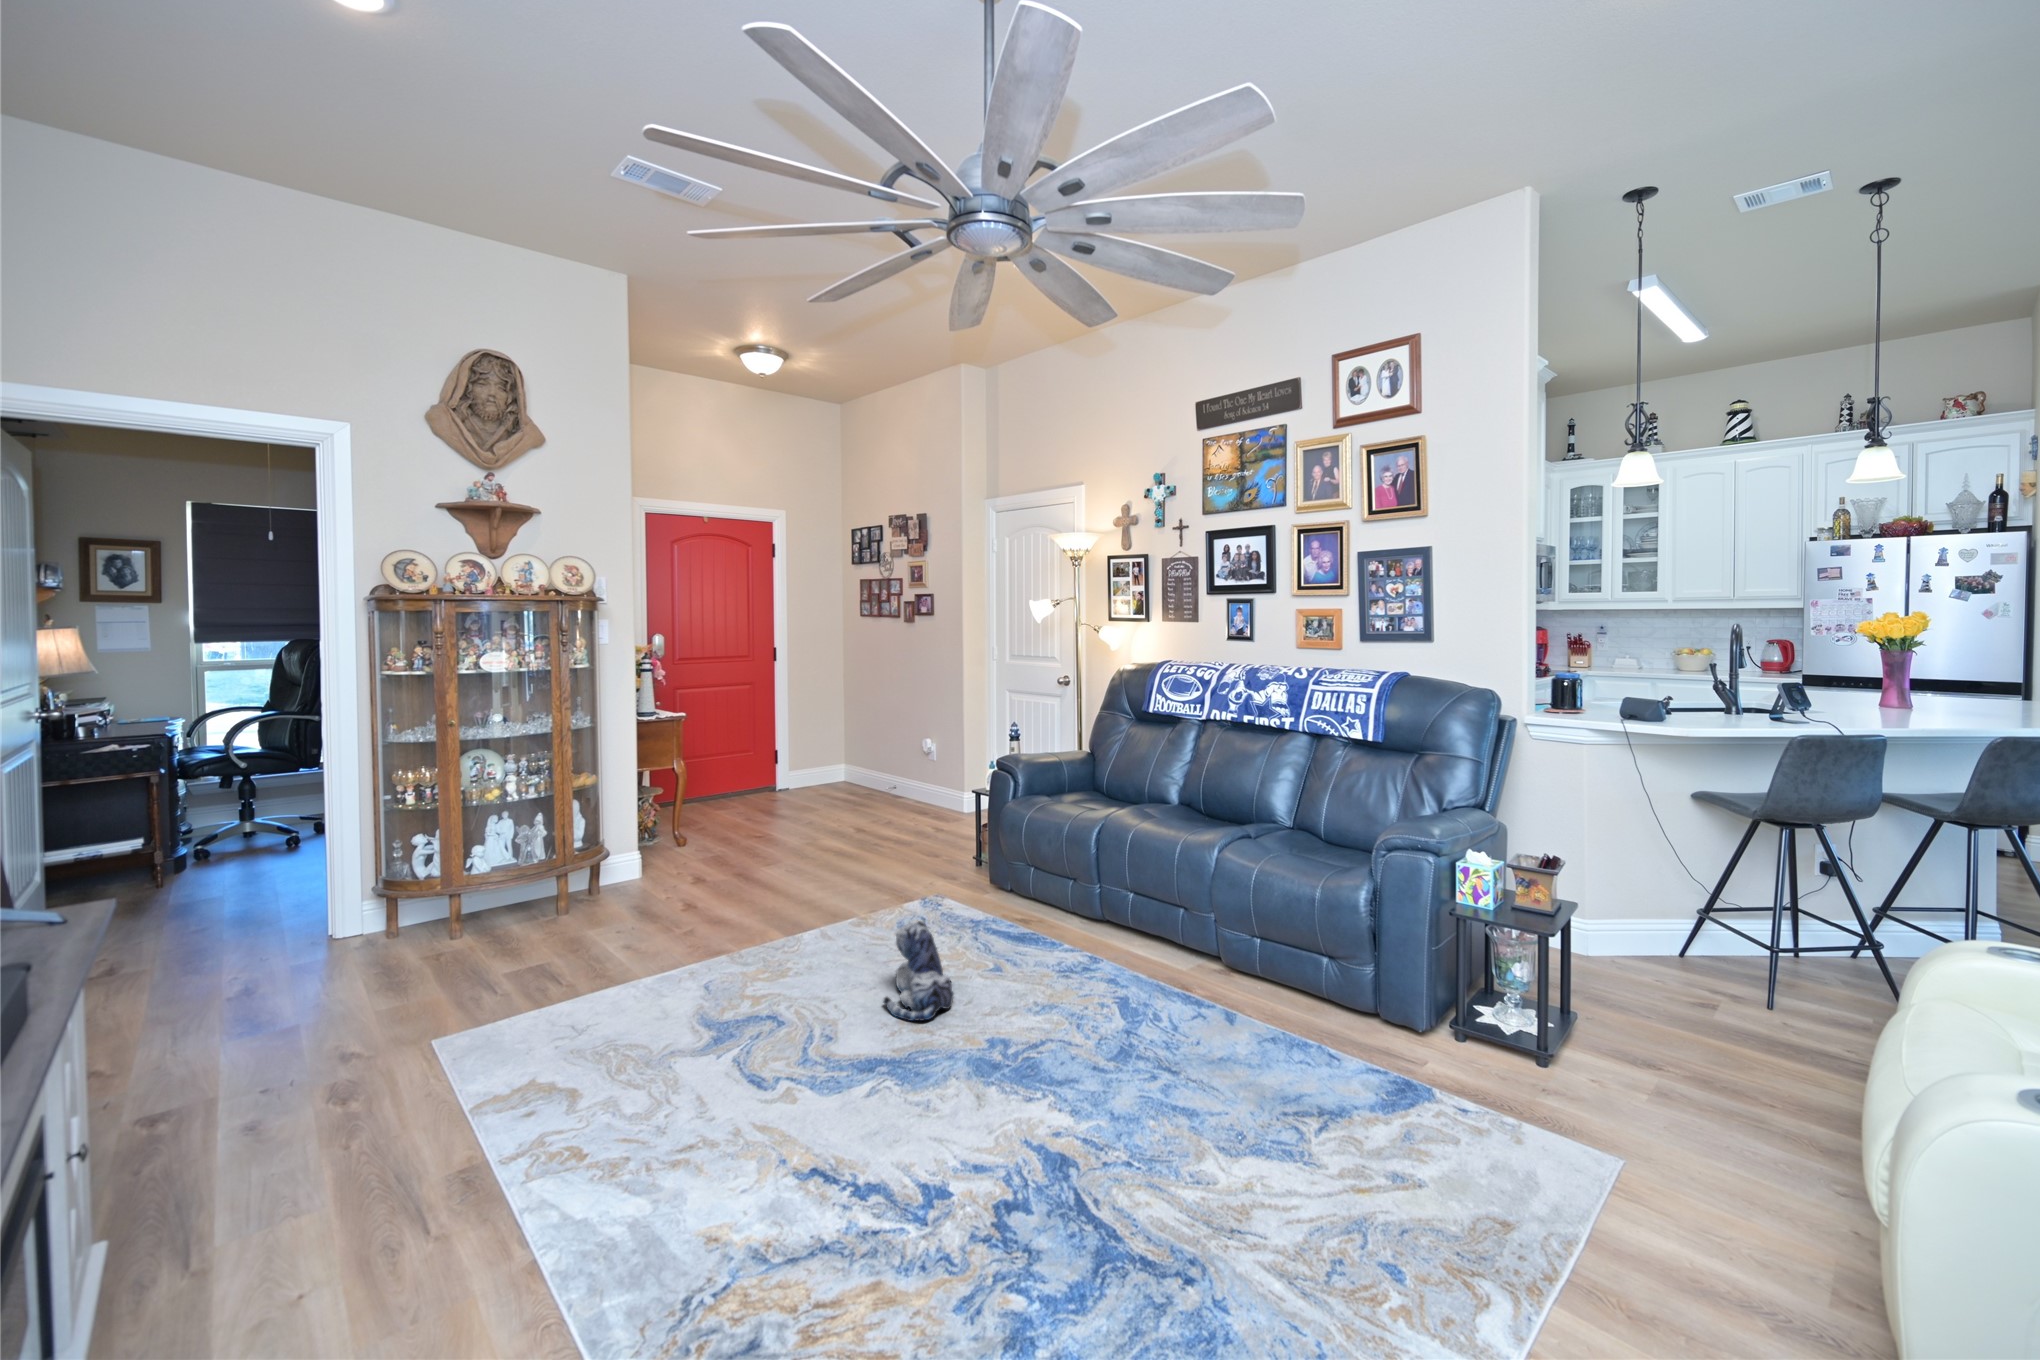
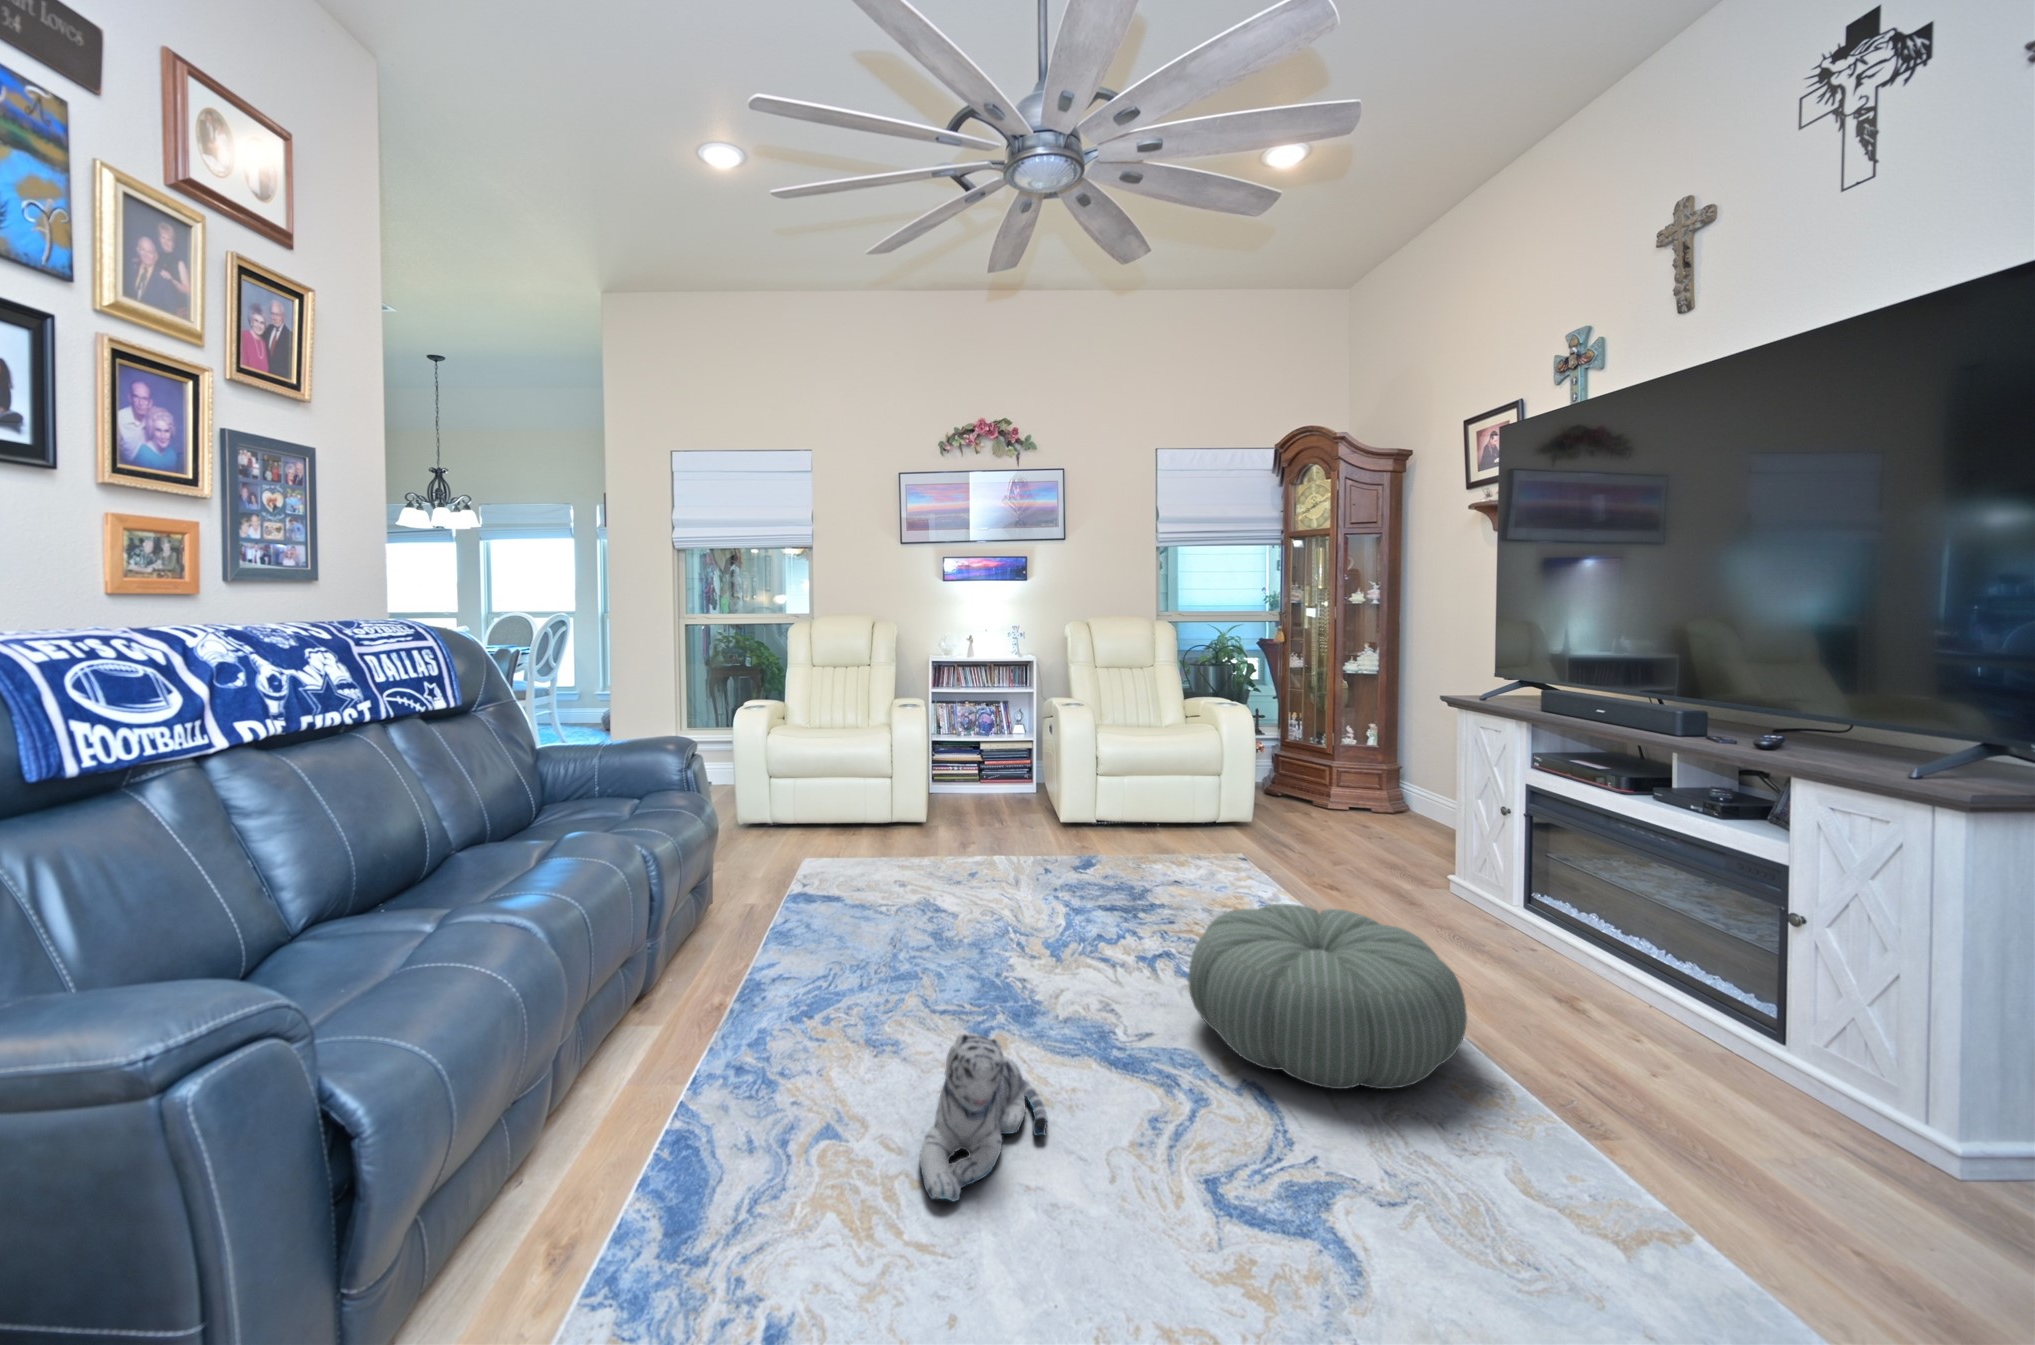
pouf: none [546,1007,841,1231] -> present [1188,904,1467,1089]

